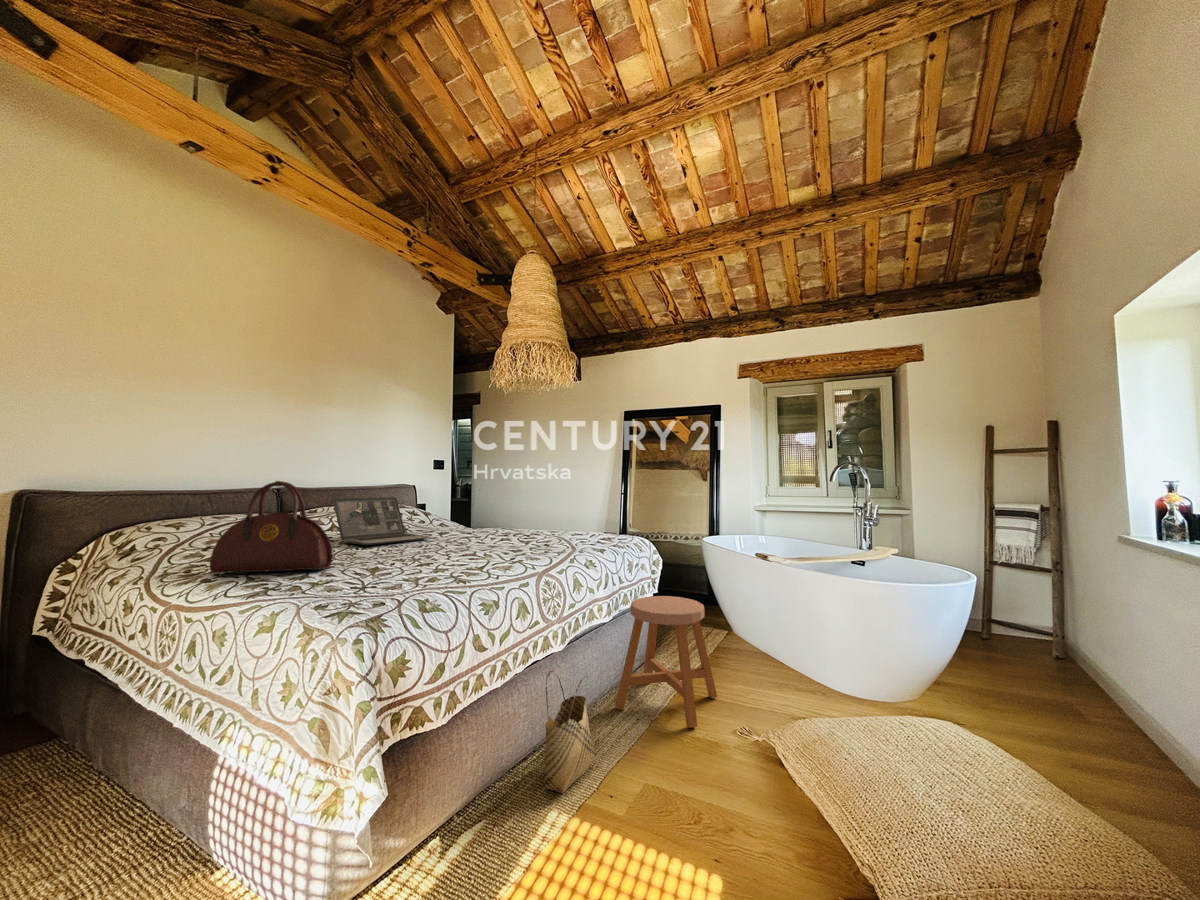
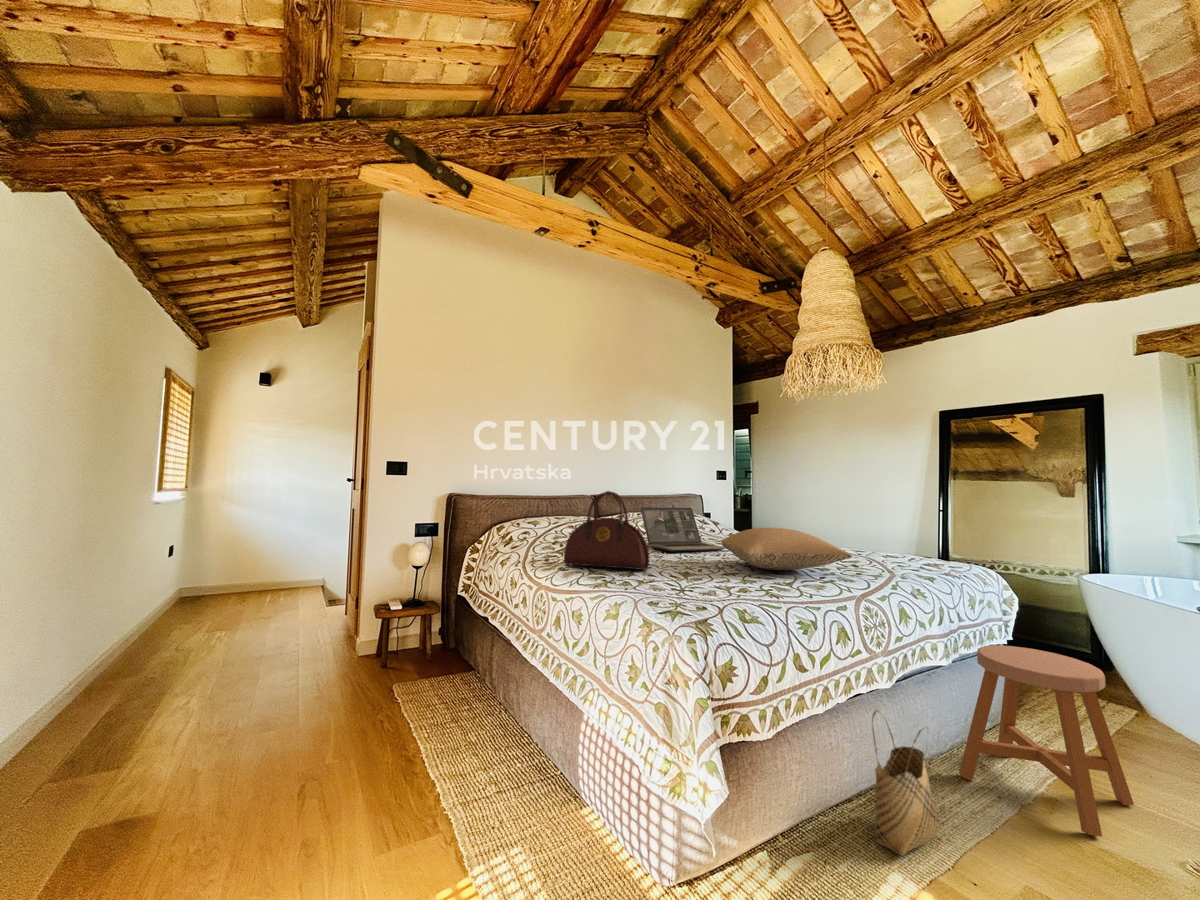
pillow: none [421,514,539,554] -> present [721,528,852,570]

